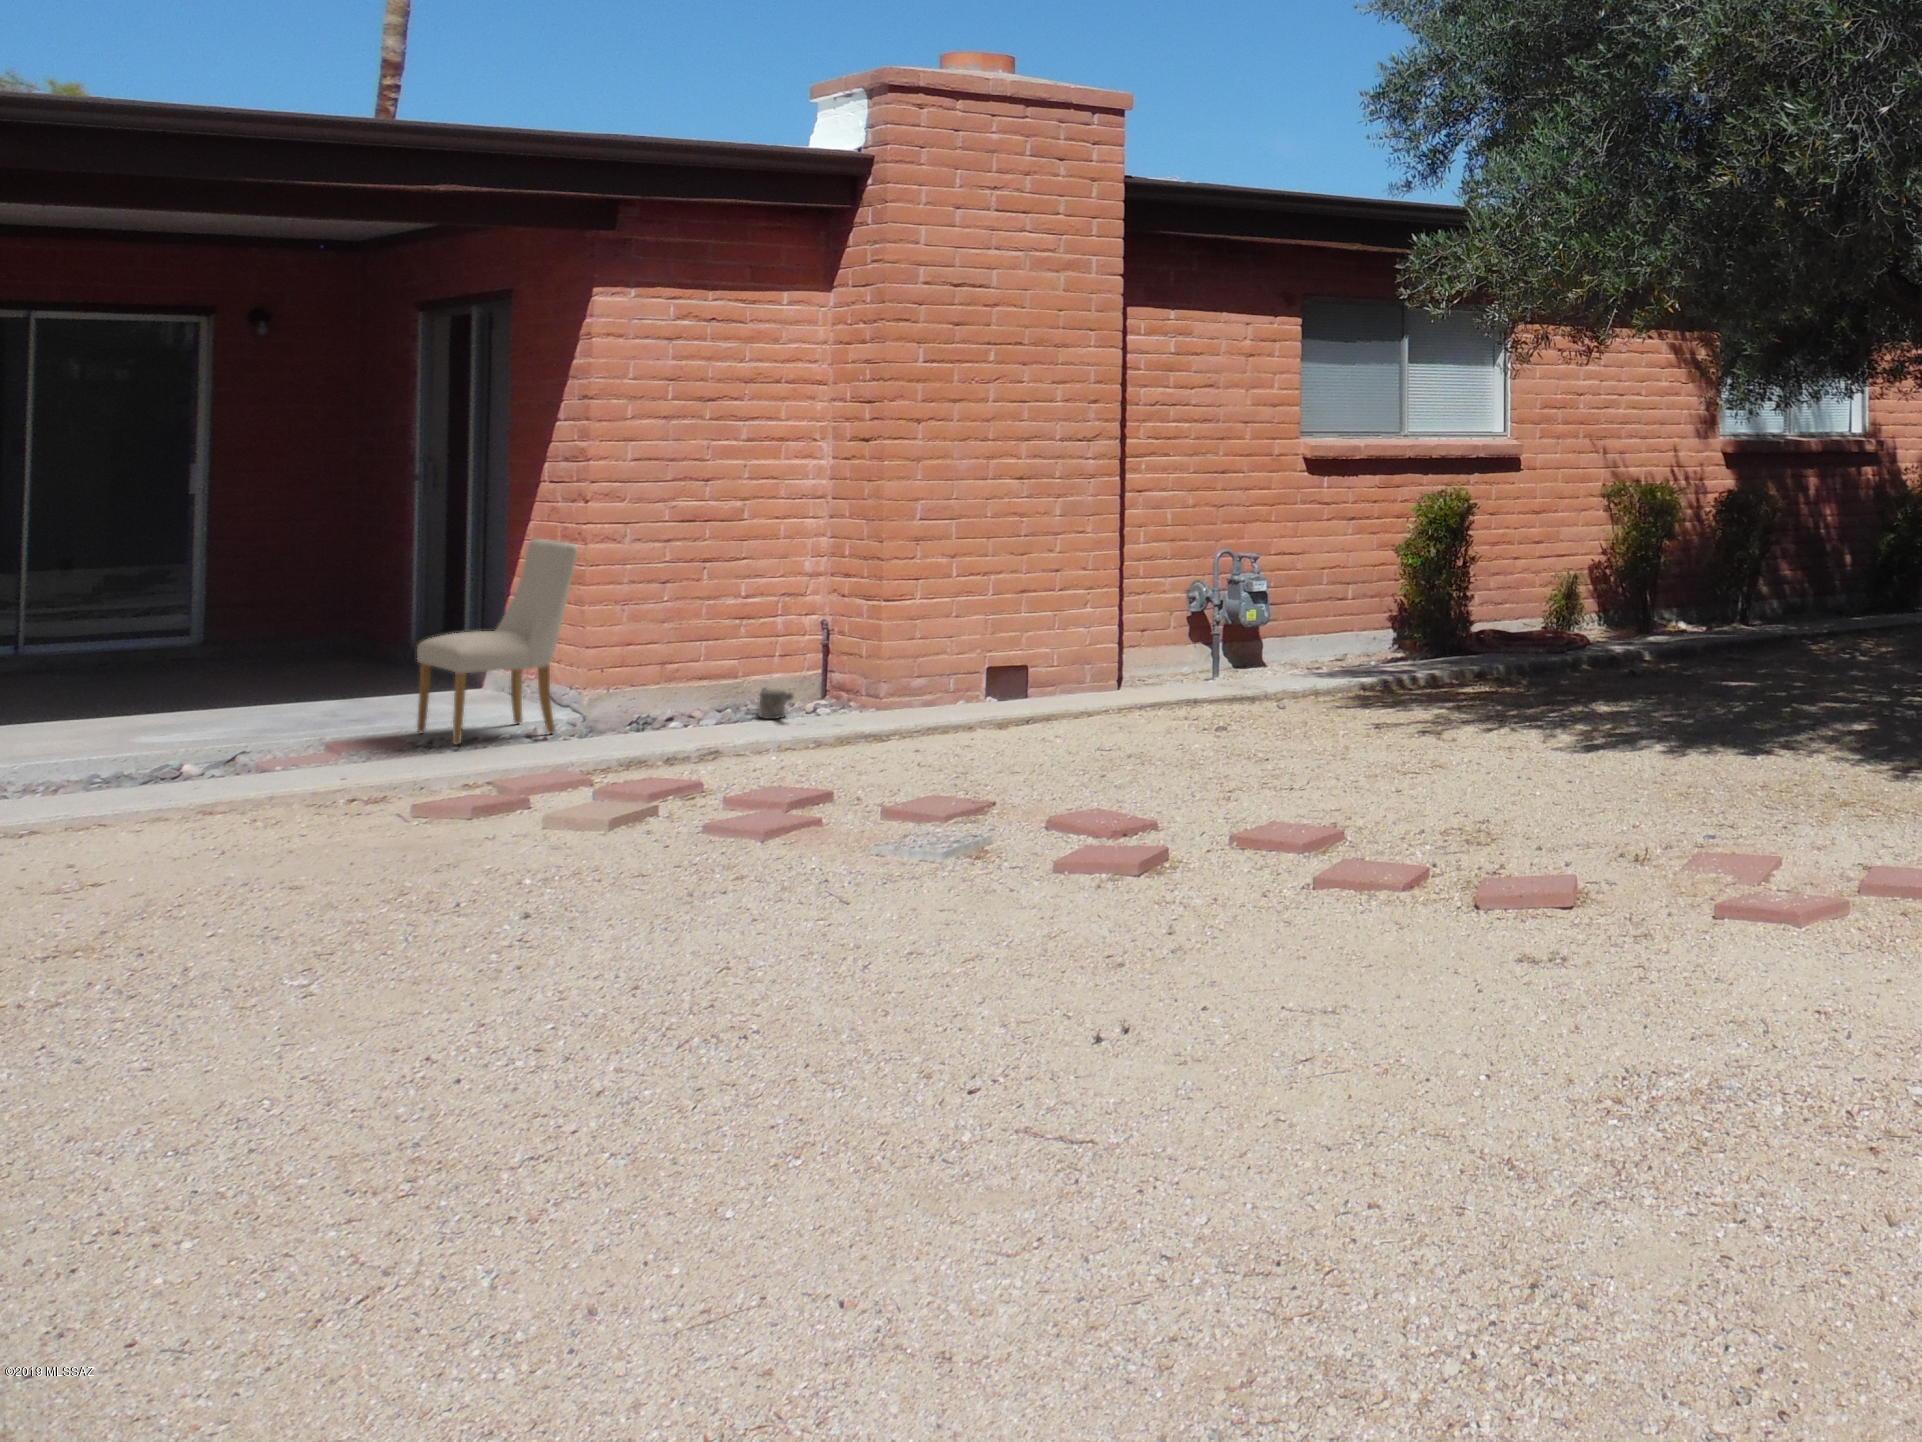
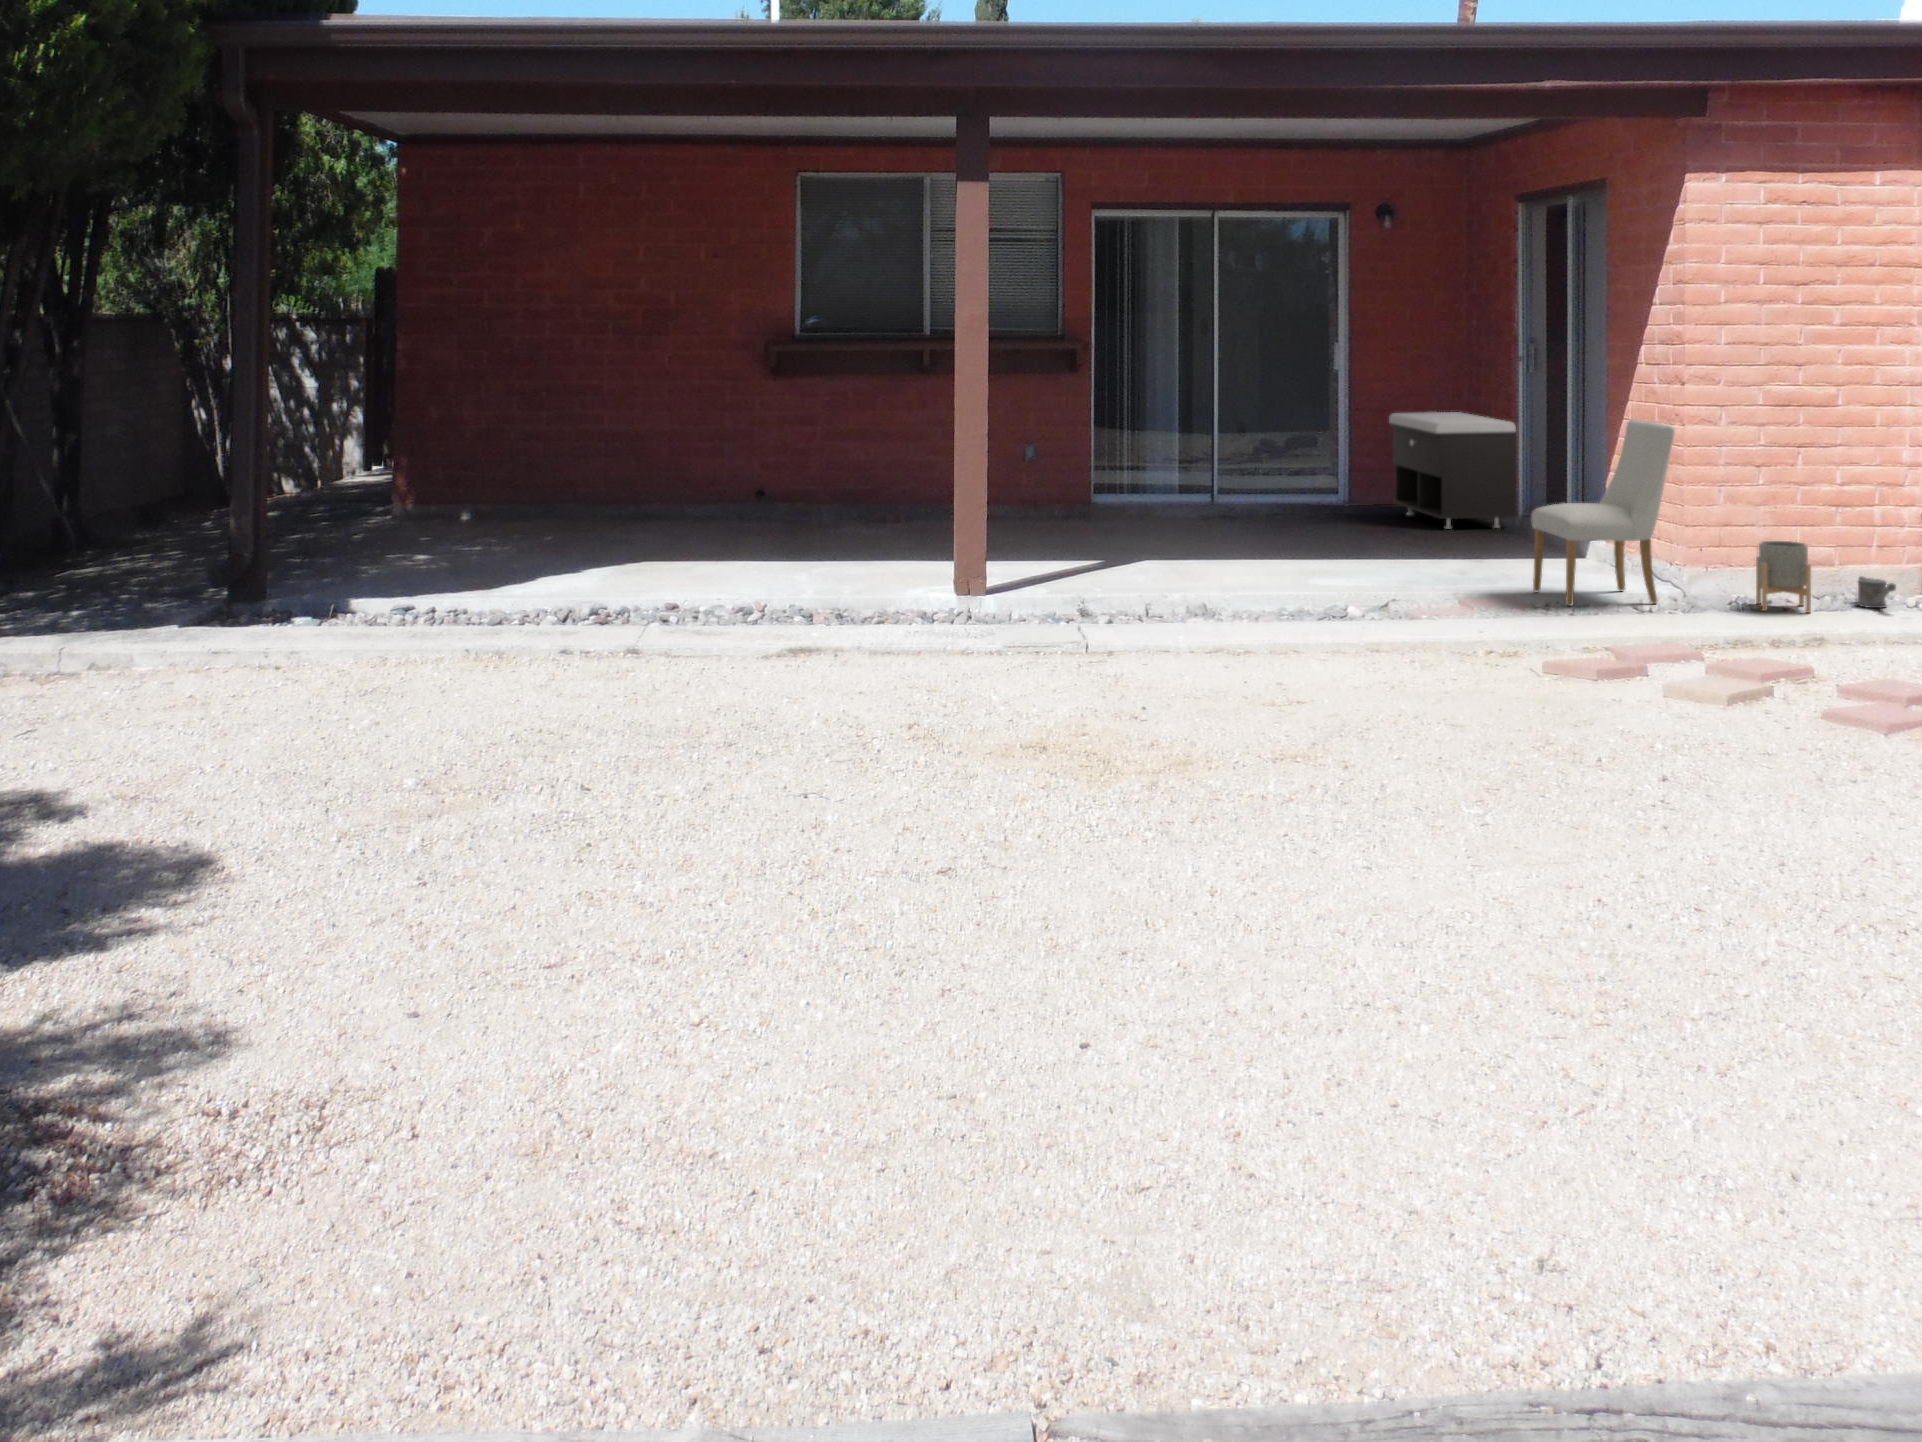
storage bench: none [249,534,409,671] -> present [1389,412,1516,529]
planter: none [659,658,713,731] -> present [1756,541,1811,613]

